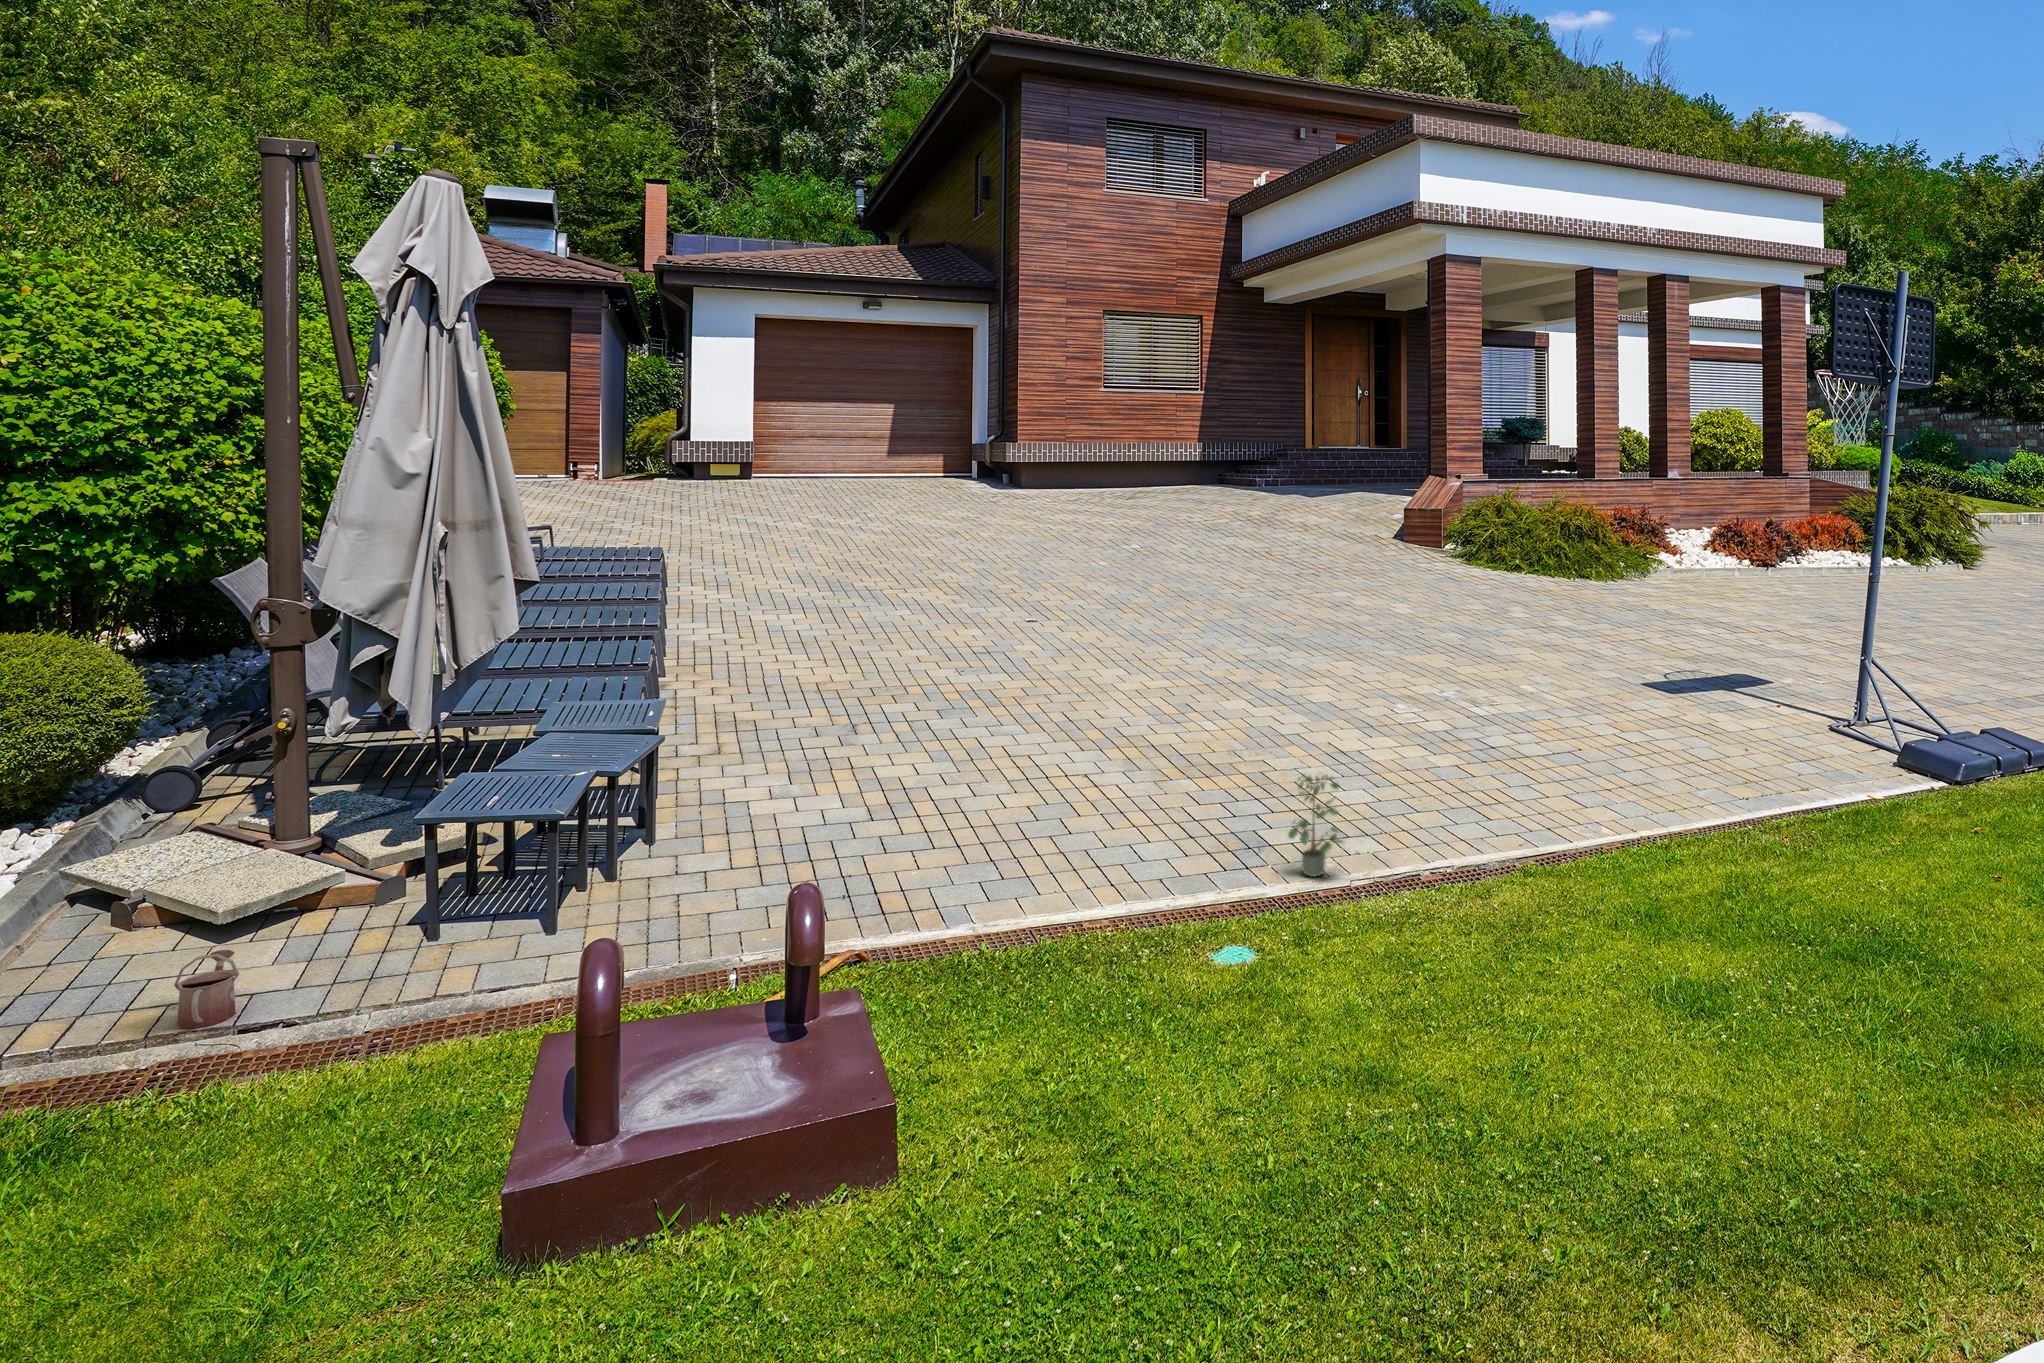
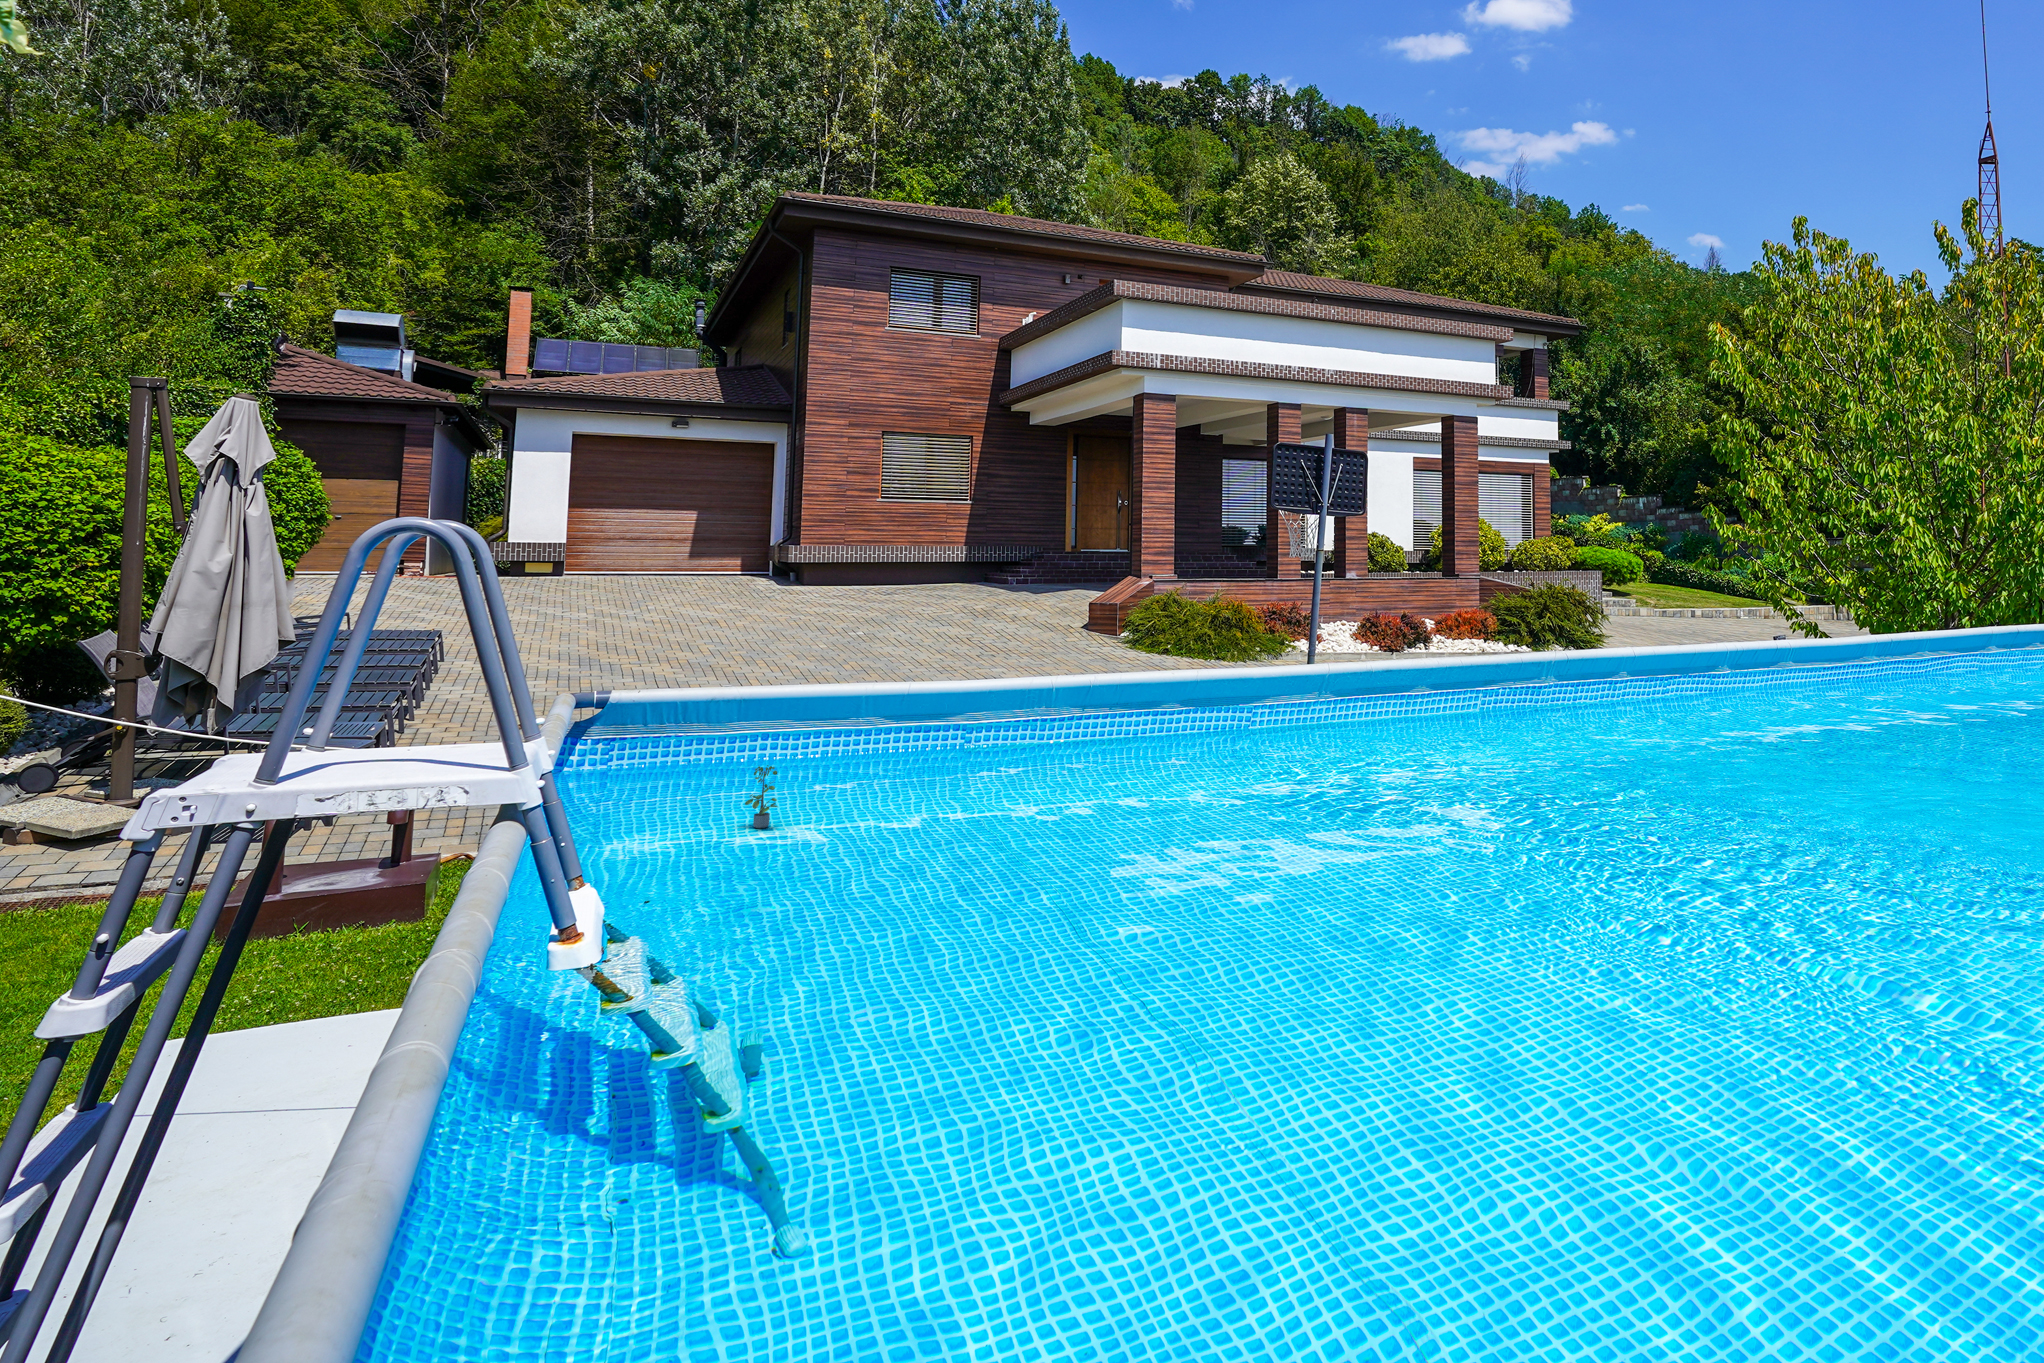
watering can: present [174,950,239,1029] -> none [46,840,82,879]

